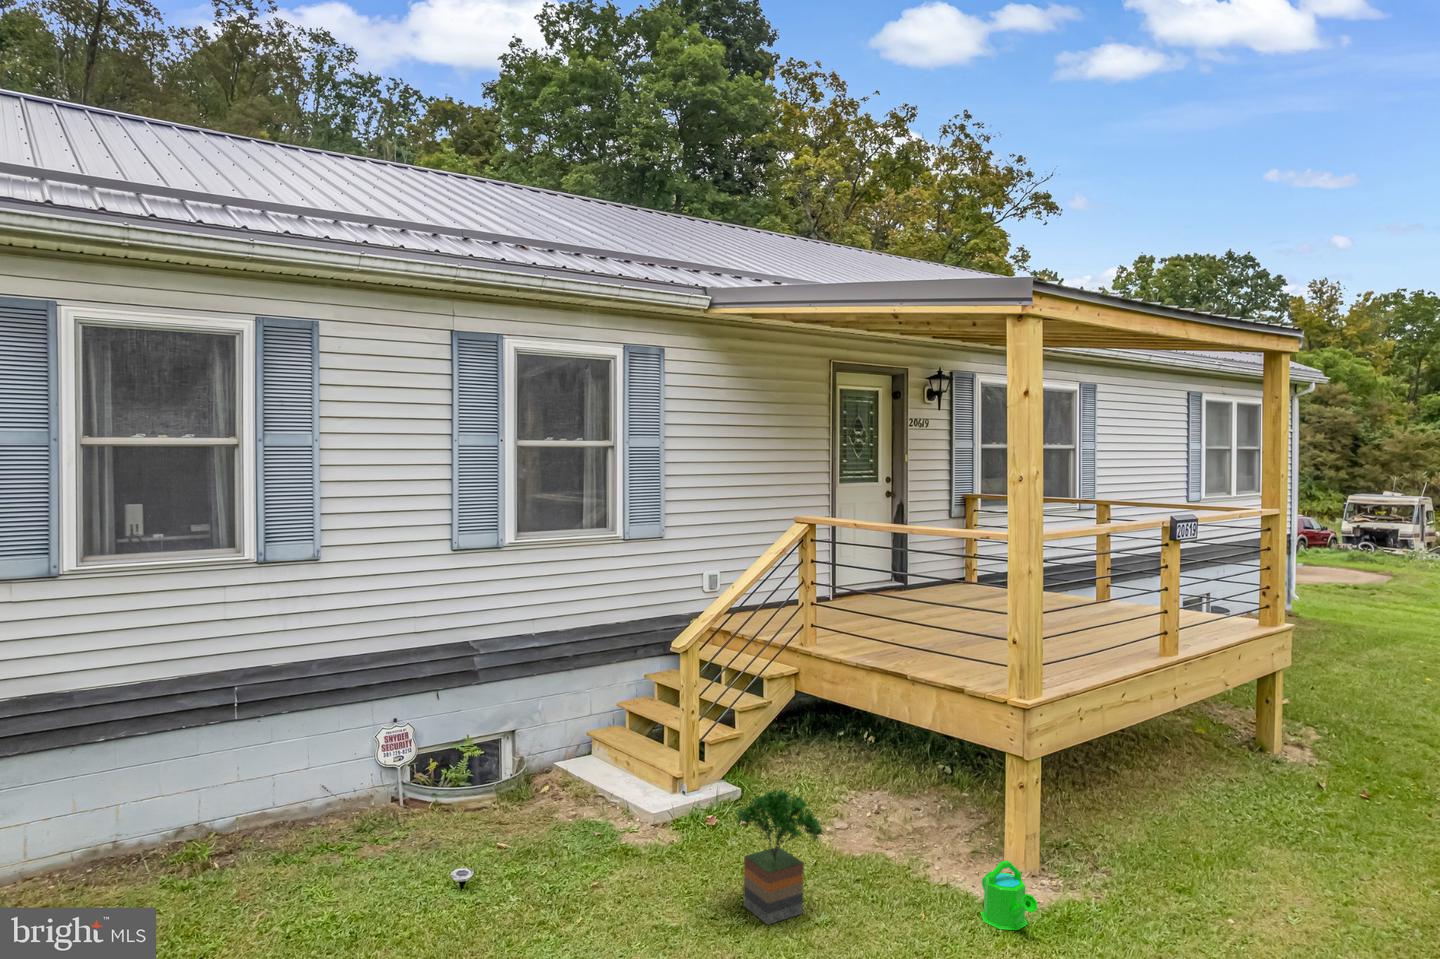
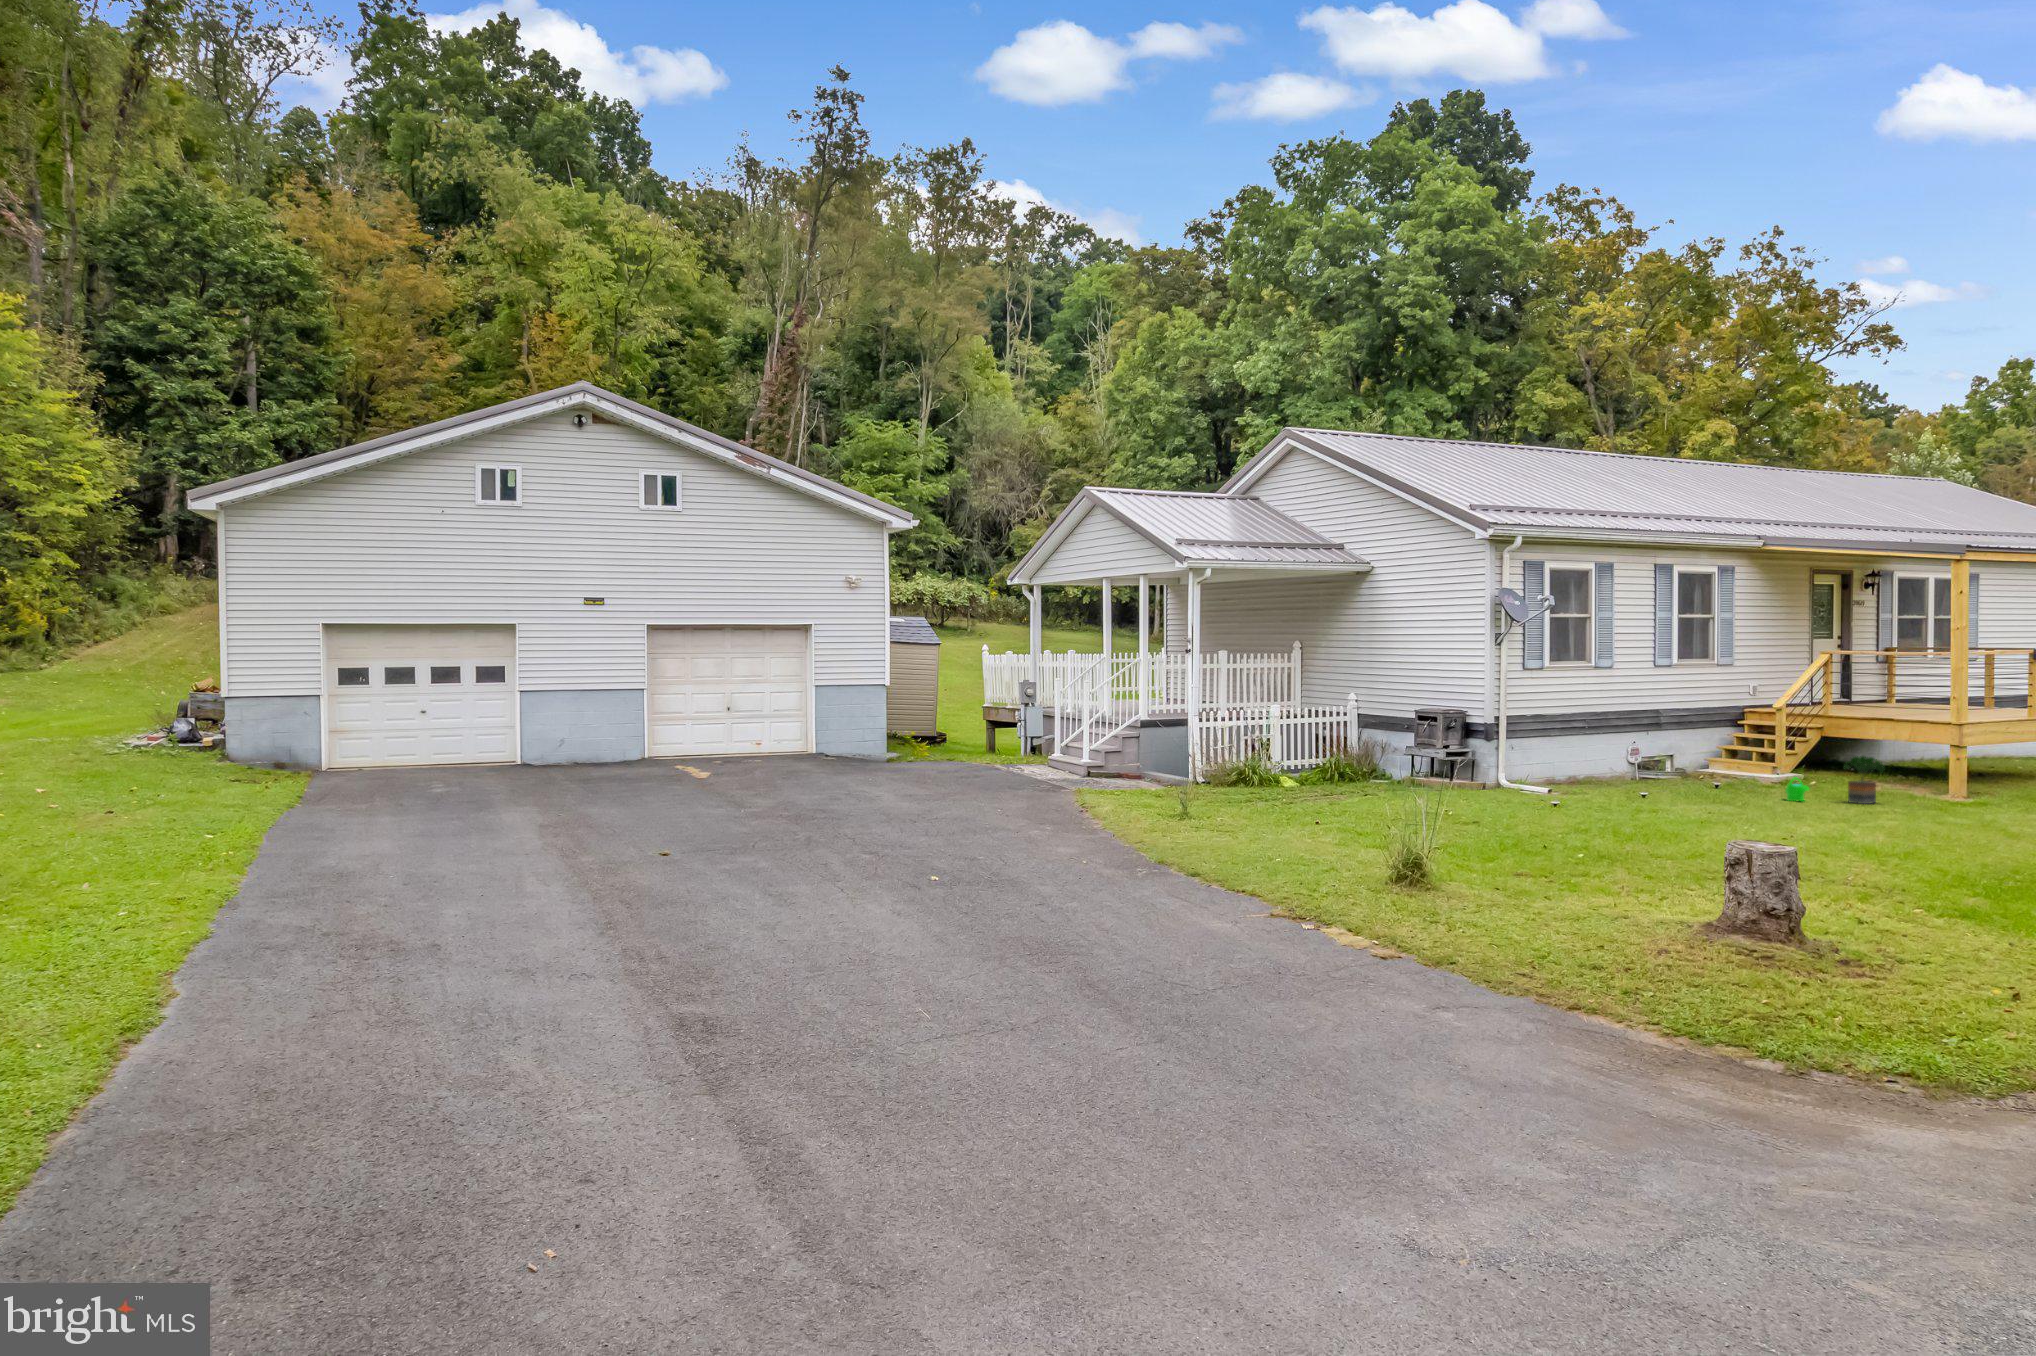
watering can: present [980,861,1037,930] -> present [1785,777,1809,801]

